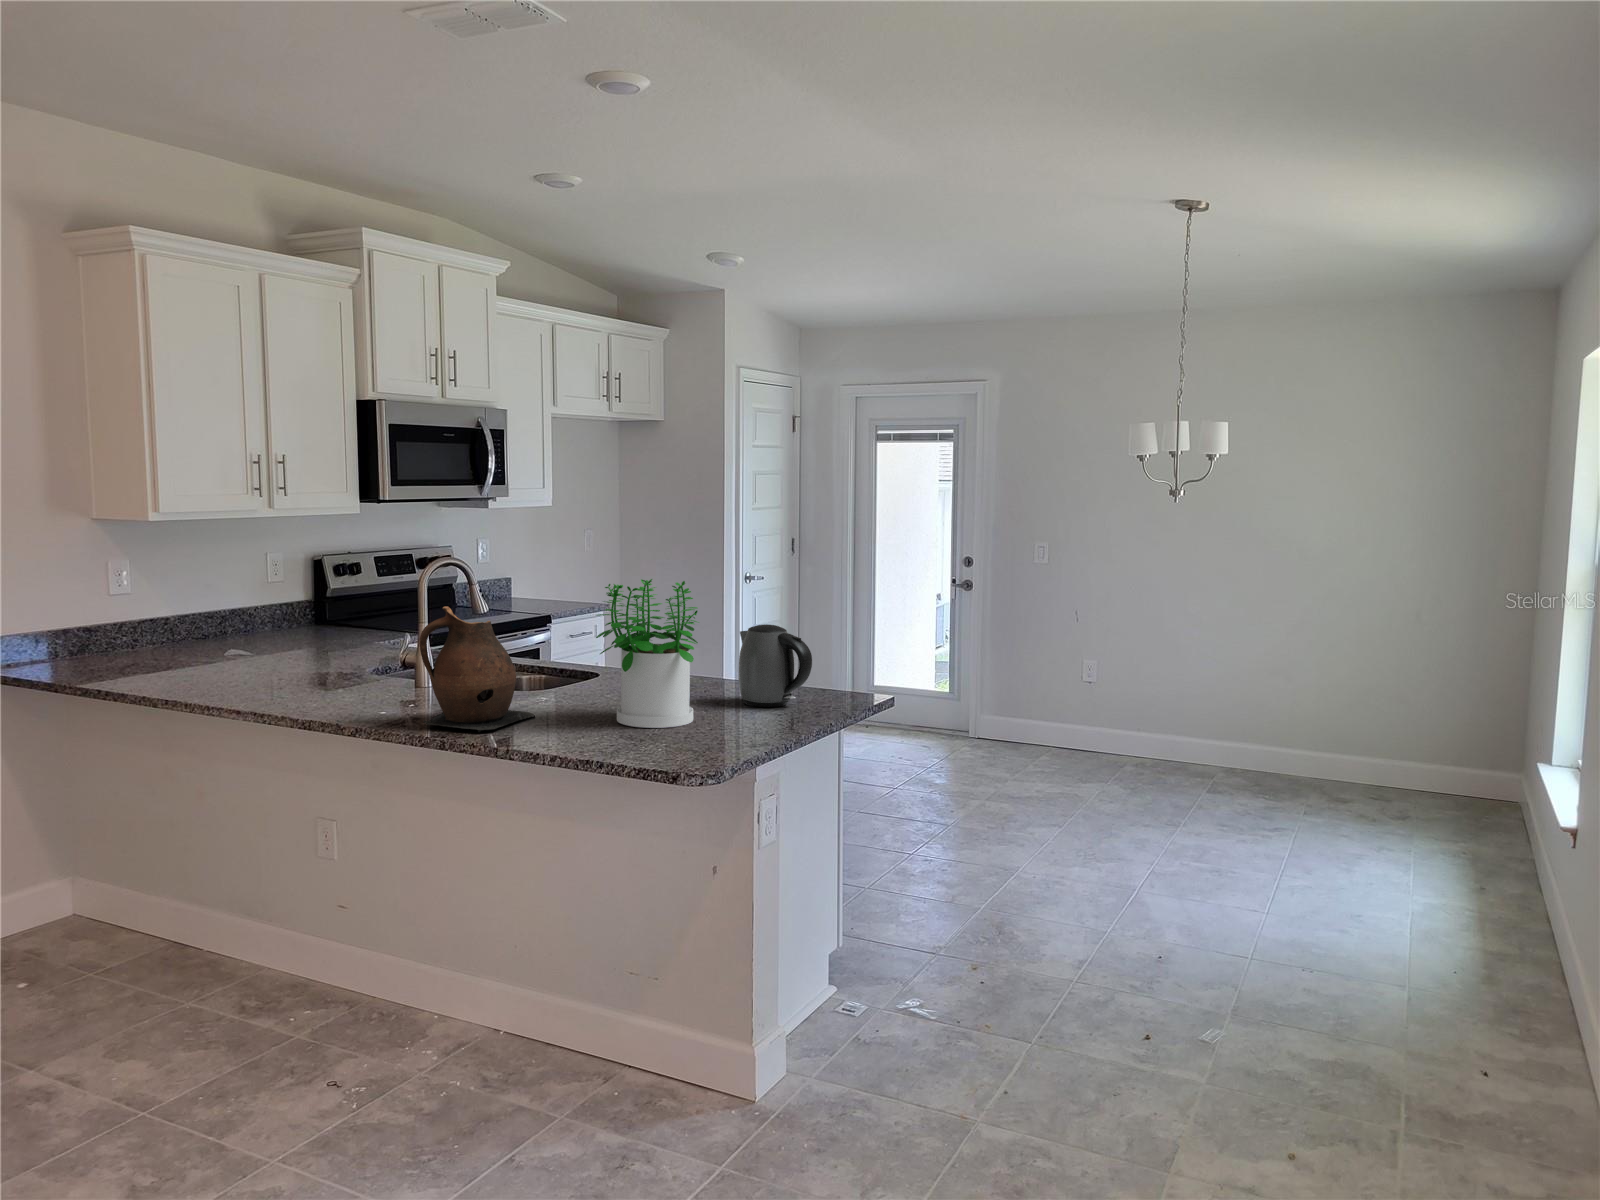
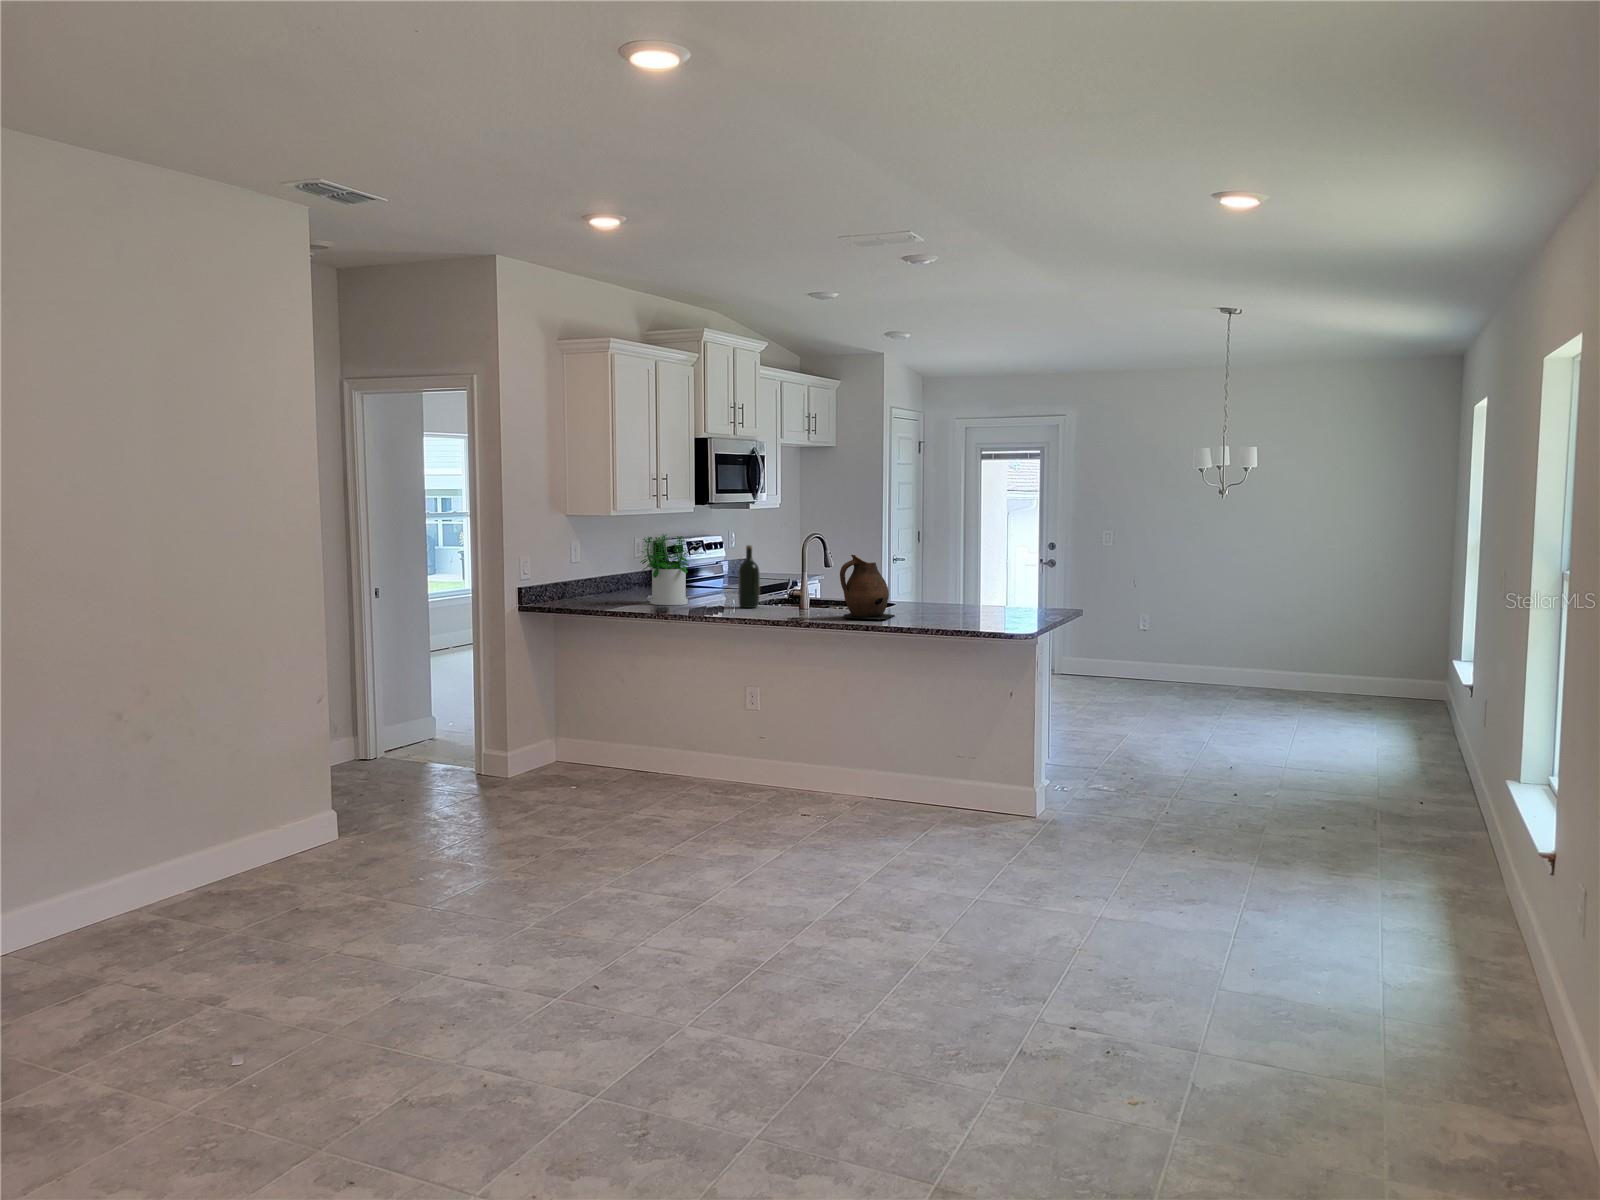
wine bottle: none [314,578,354,686] -> present [738,545,760,608]
potted plant: present [596,579,699,728] -> present [641,534,689,605]
kettle: present [738,624,812,707] -> none [994,566,1039,612]

